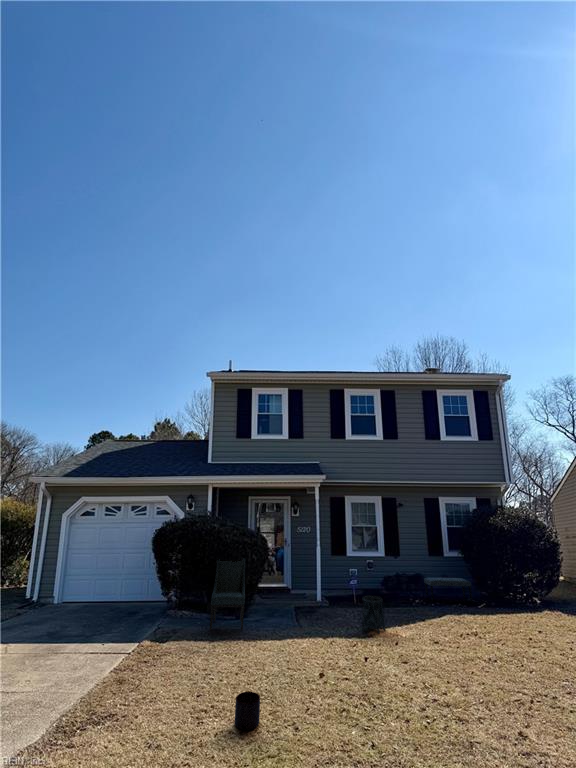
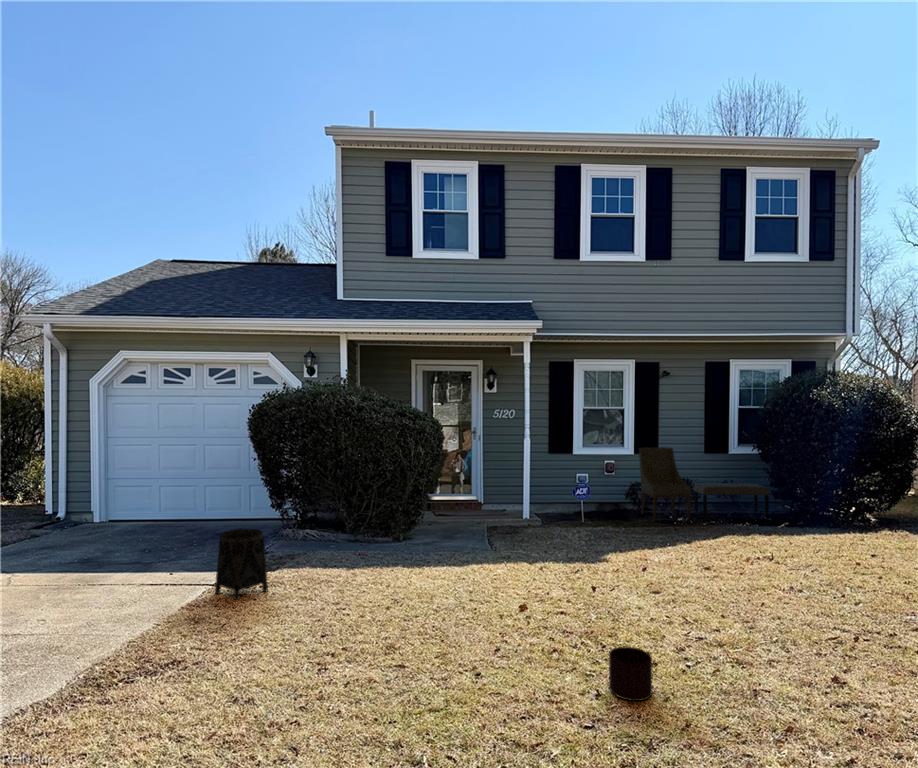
chair: present [210,559,245,630] -> present [639,447,691,520]
basket: present [362,595,385,634] -> present [215,529,268,600]
planter: present [235,692,260,730] -> present [609,647,652,701]

